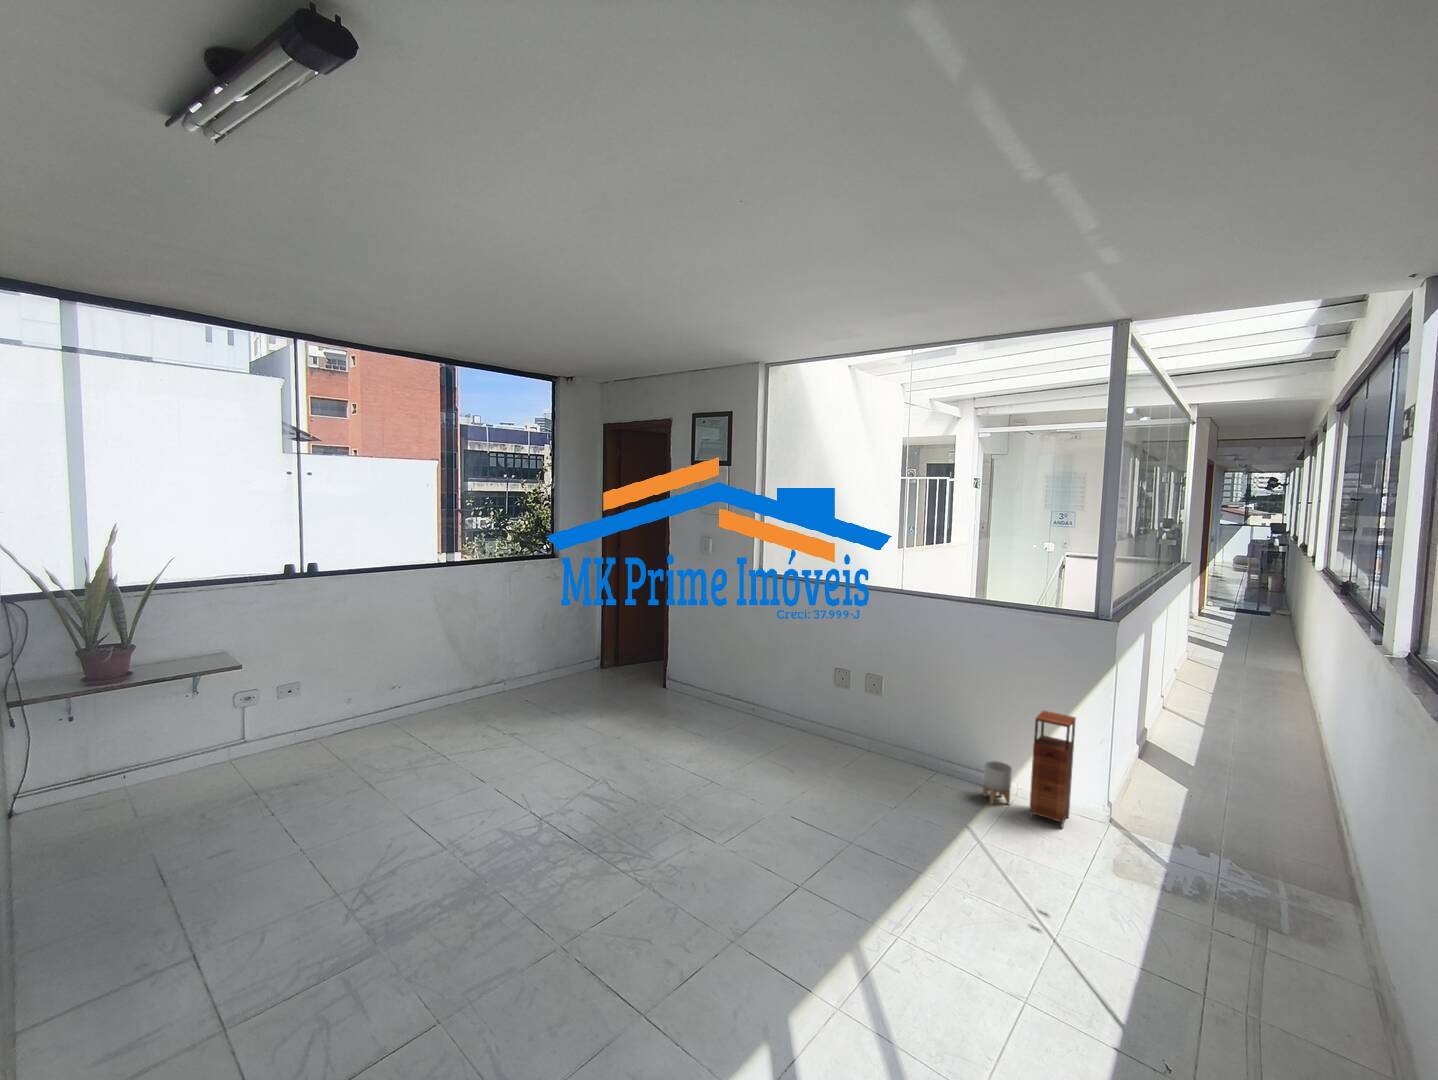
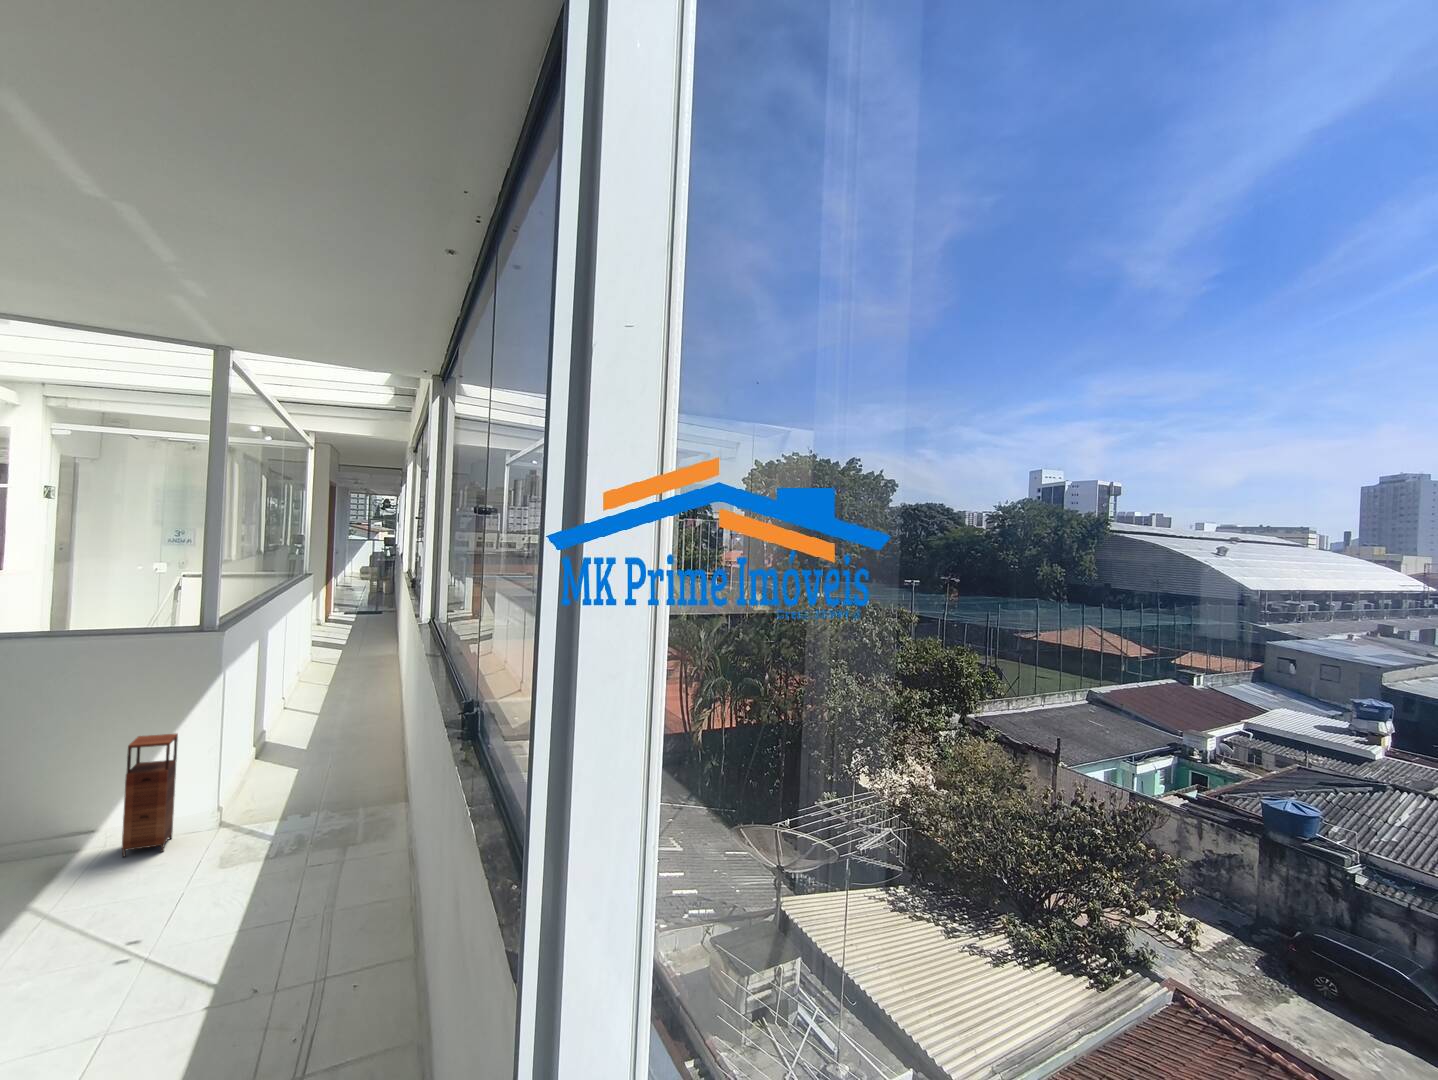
planter: present [983,761,1012,804] -> none [56,809,98,862]

